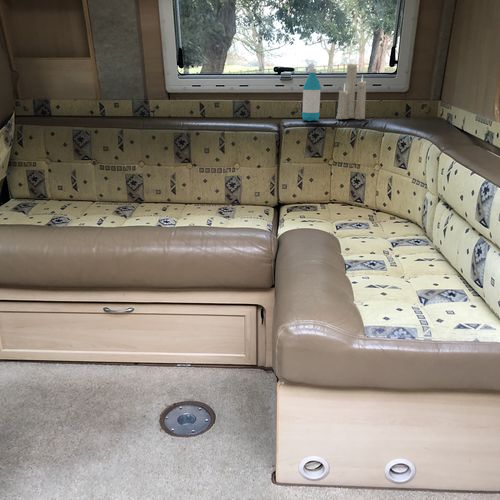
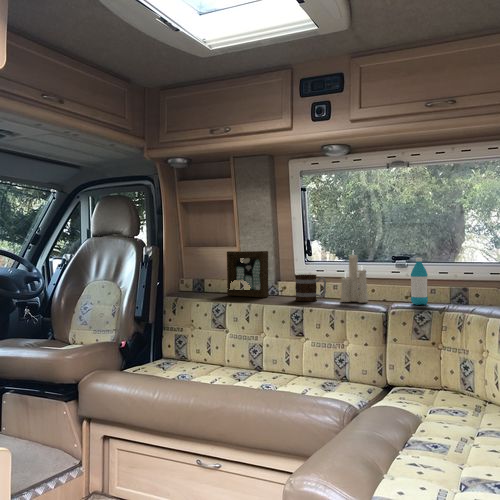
picture frame: none [77,60,138,119] -> present [227,251,269,298]
candle: present [336,61,367,119] -> present [341,255,368,303]
mug: none [173,89,210,121] -> present [295,274,326,301]

